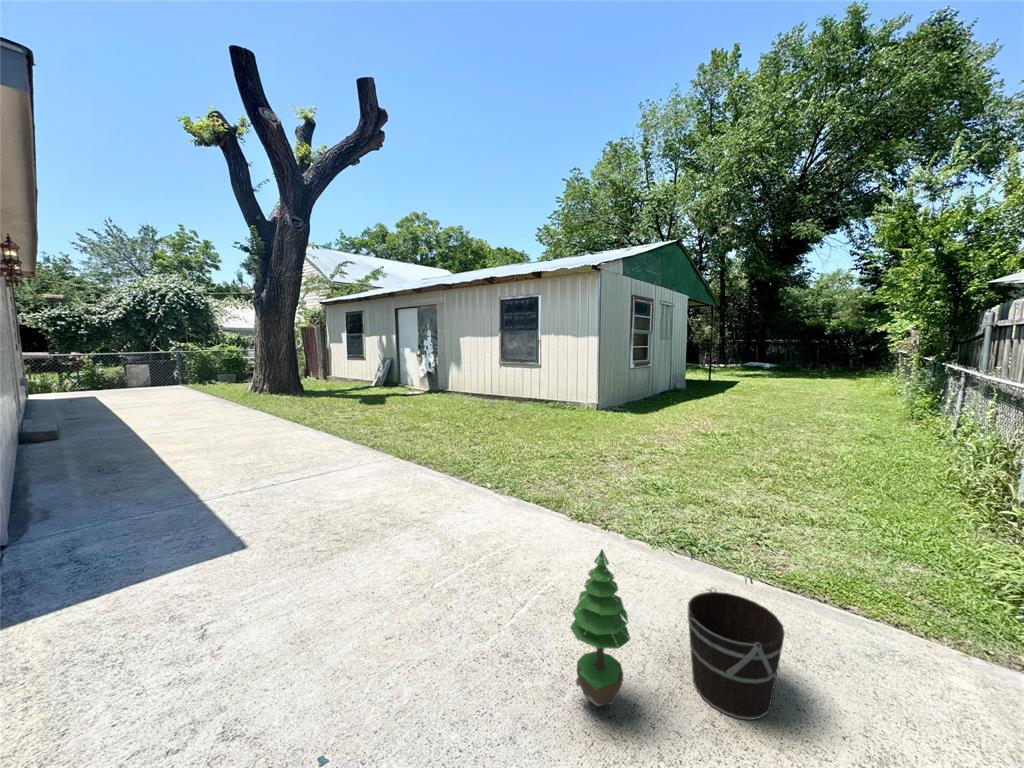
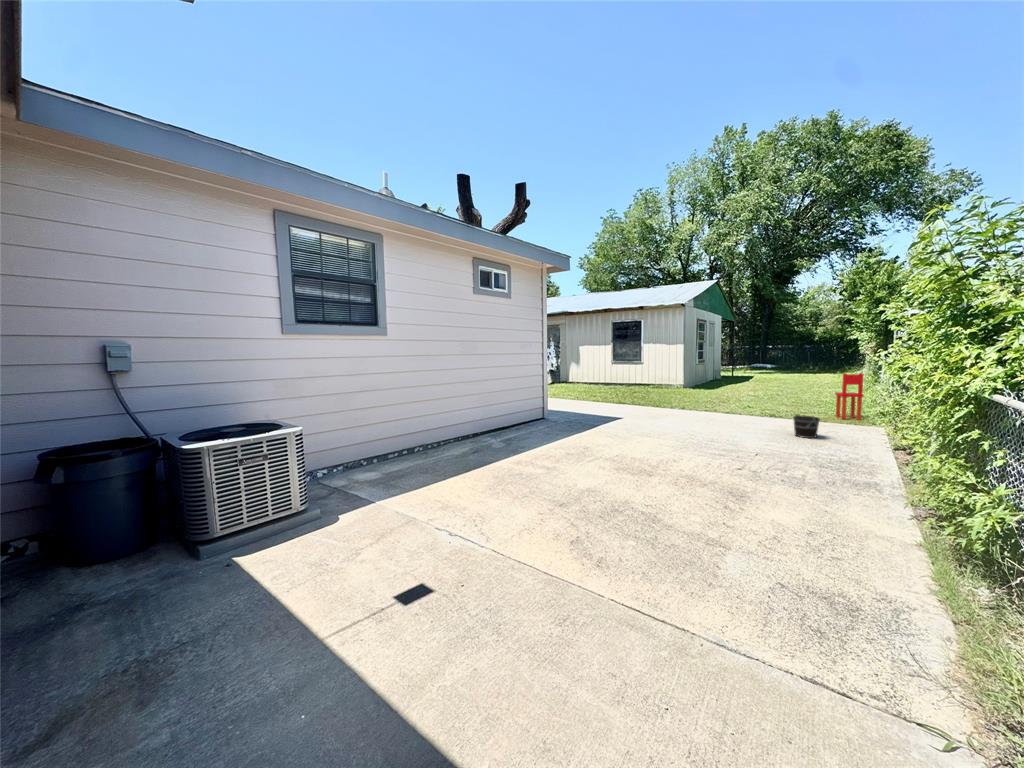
chair: none [851,412,932,543] -> present [835,373,864,420]
potted tree: present [570,549,630,706] -> none [766,399,784,438]

